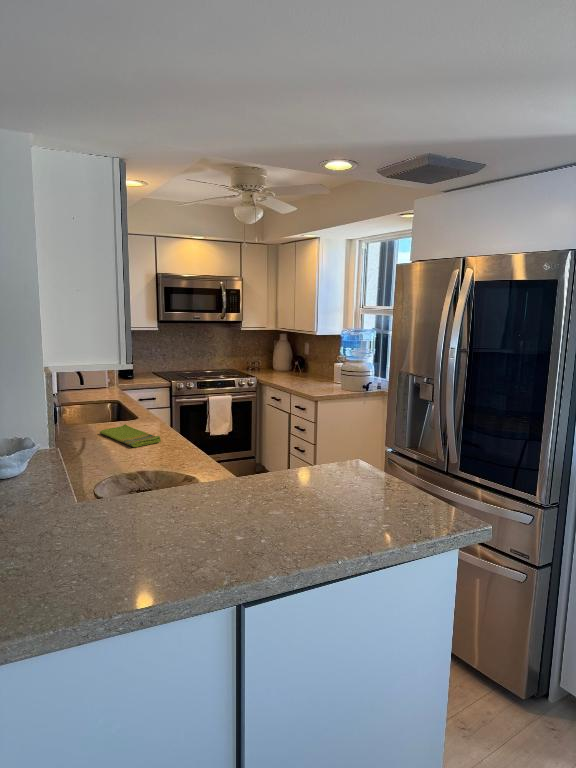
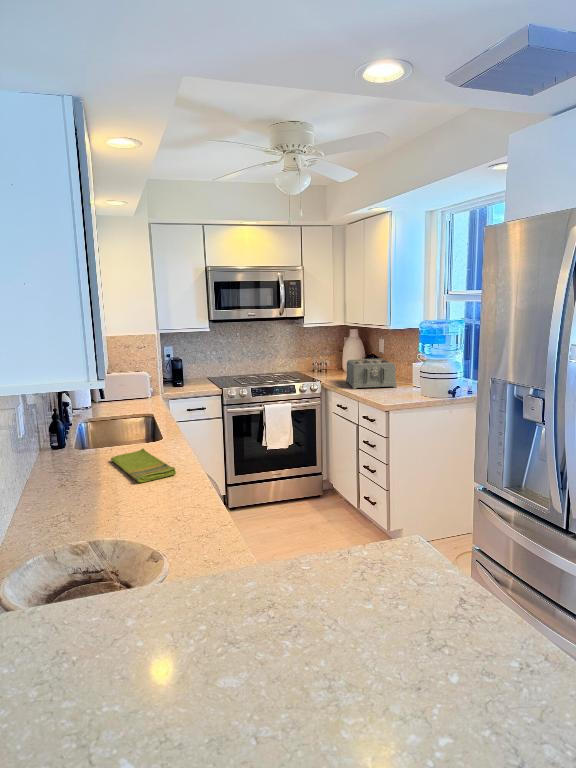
toaster: none [278,359,321,384] -> present [346,358,396,389]

